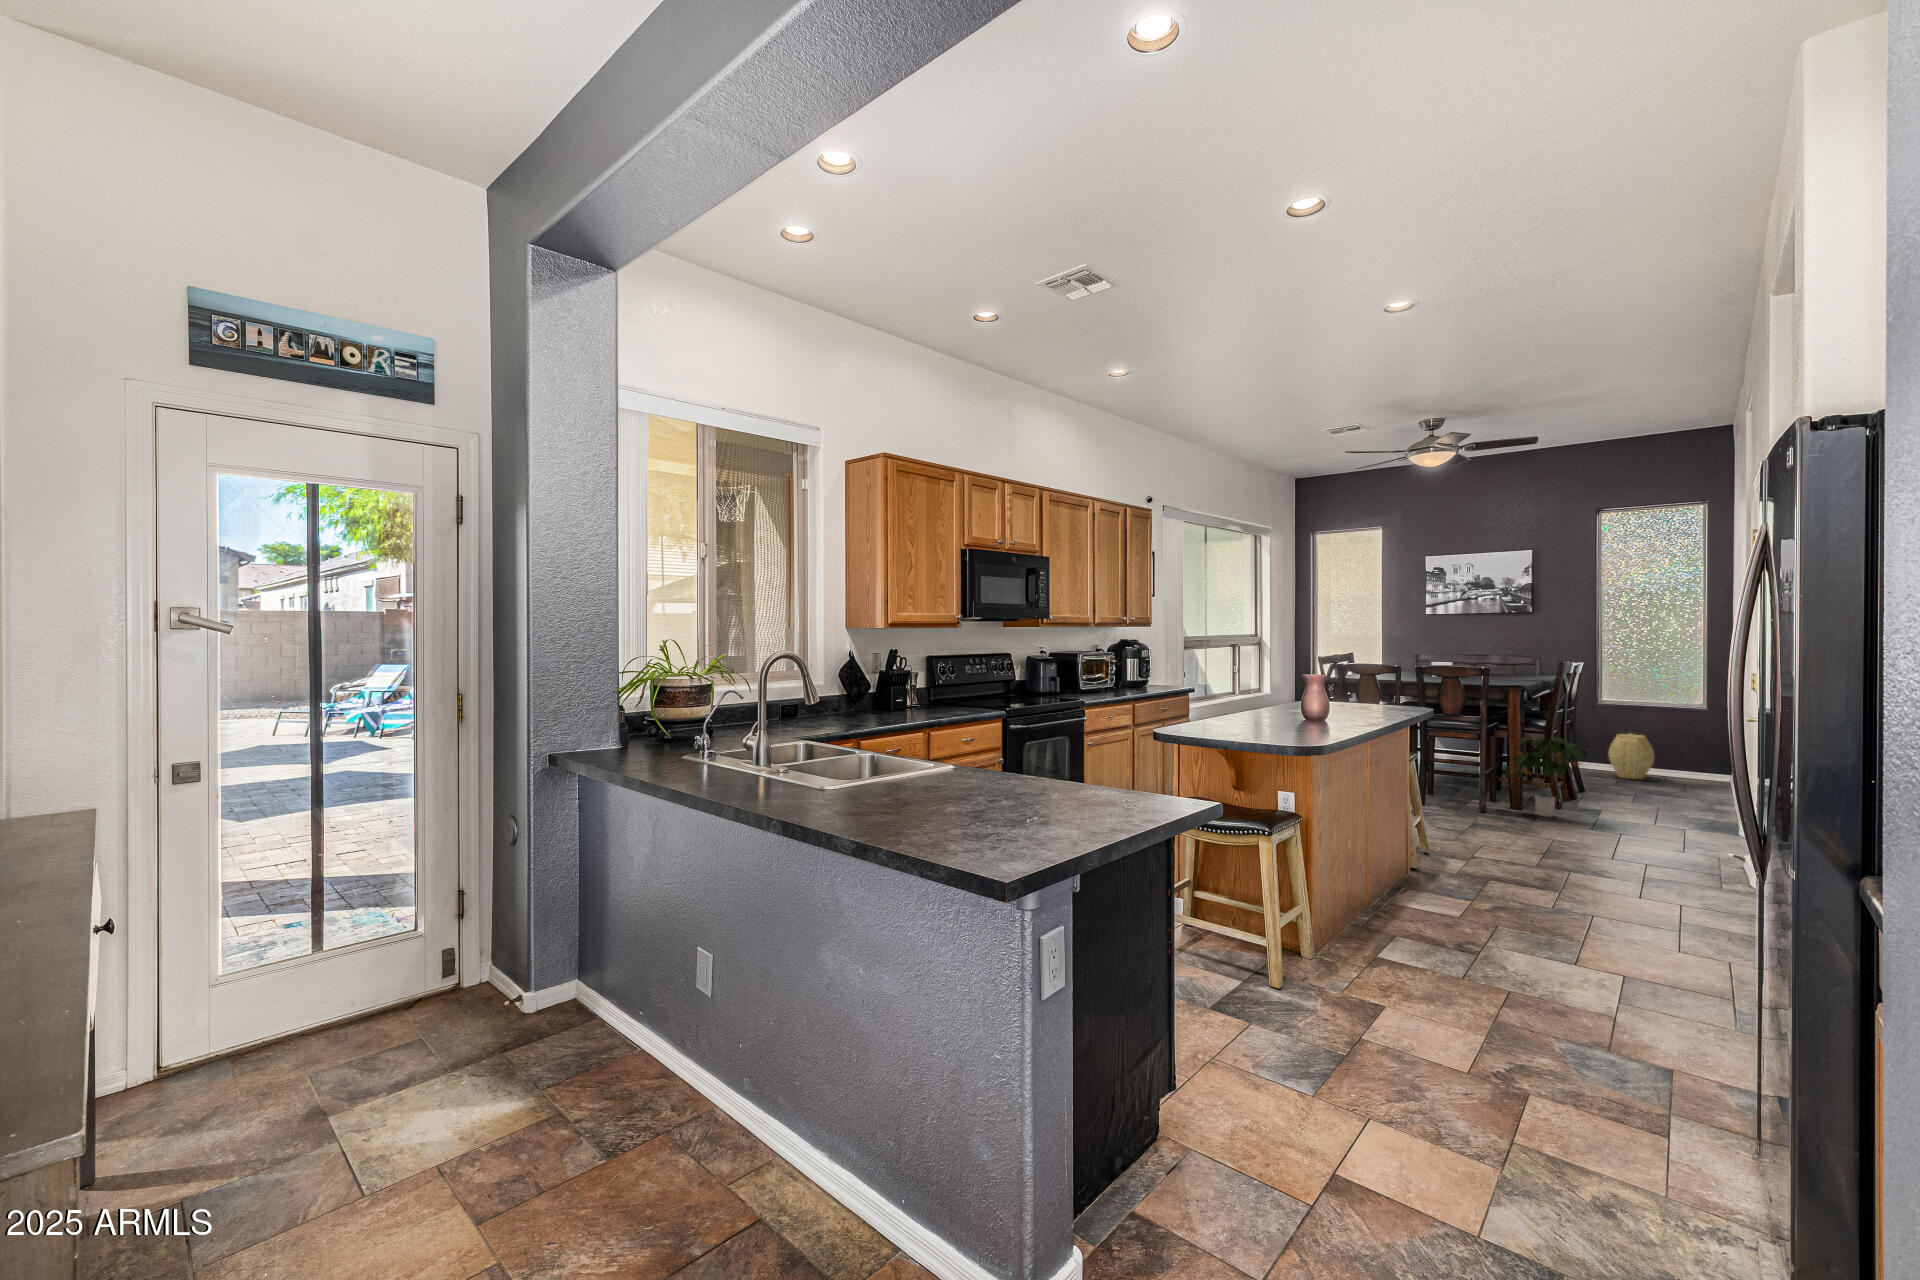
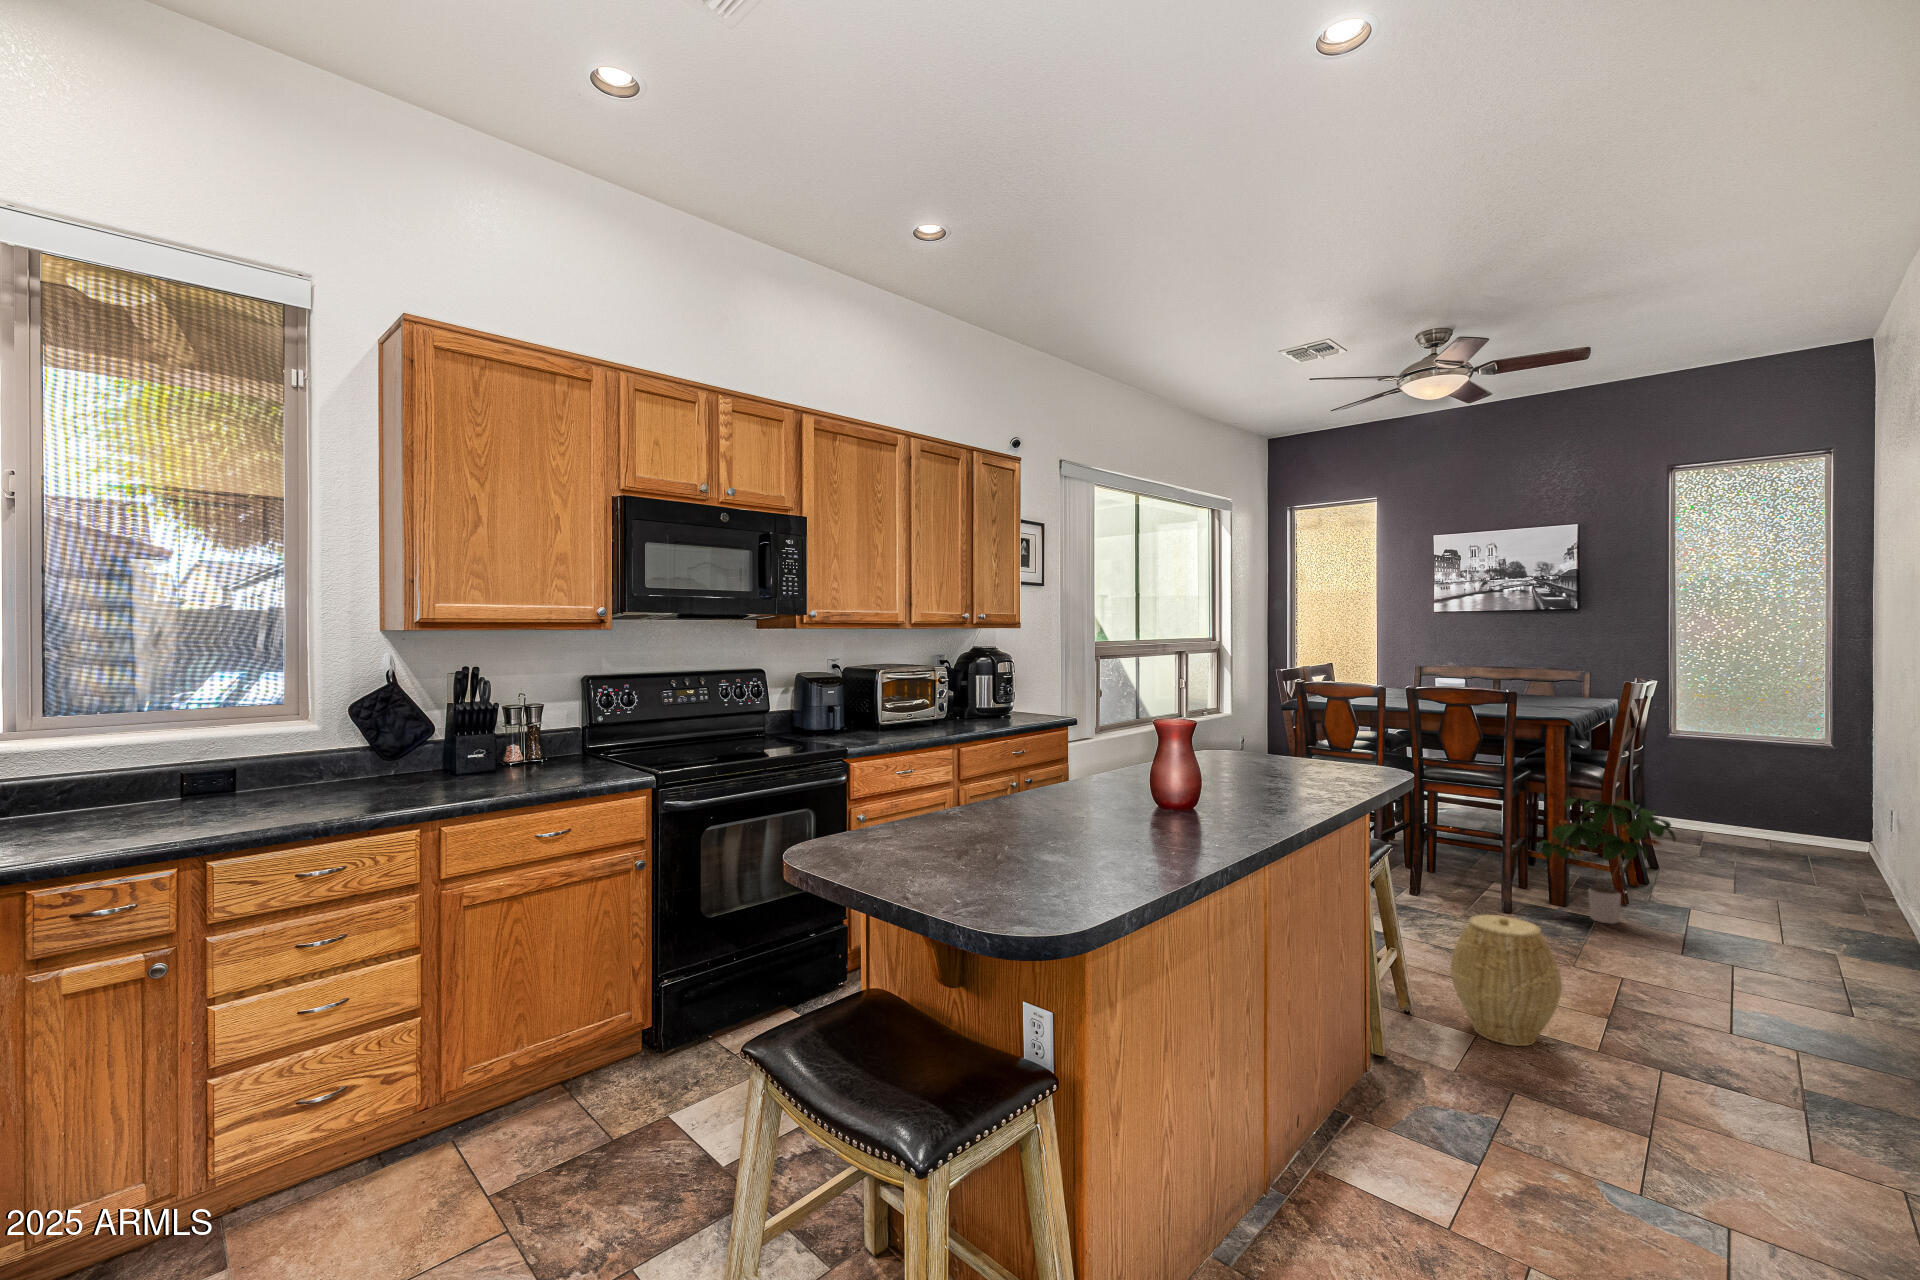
woven basket: present [1609,733,1654,779] -> present [1451,915,1562,1046]

